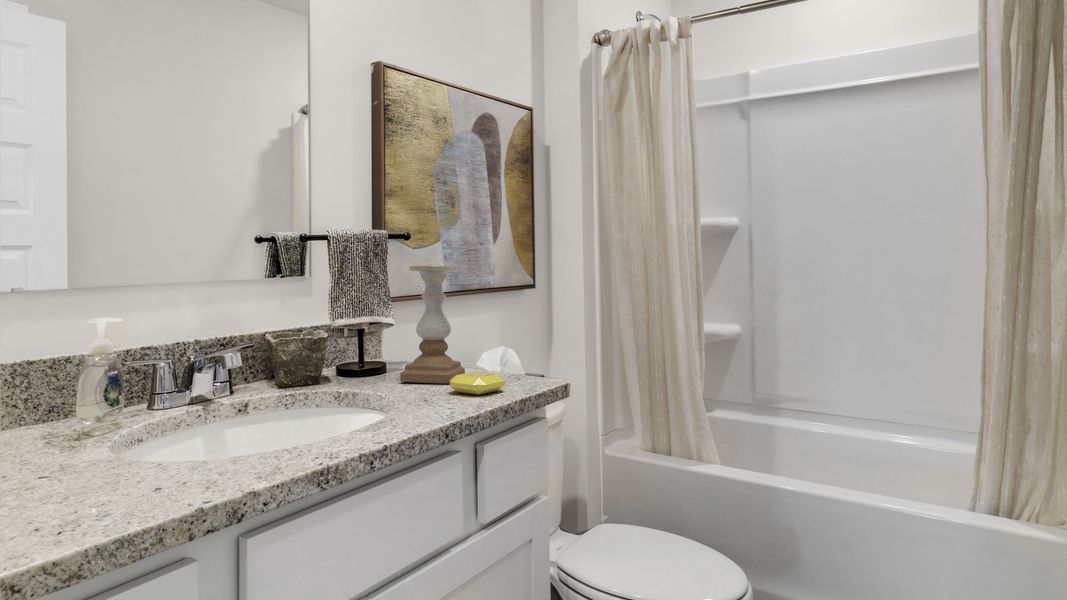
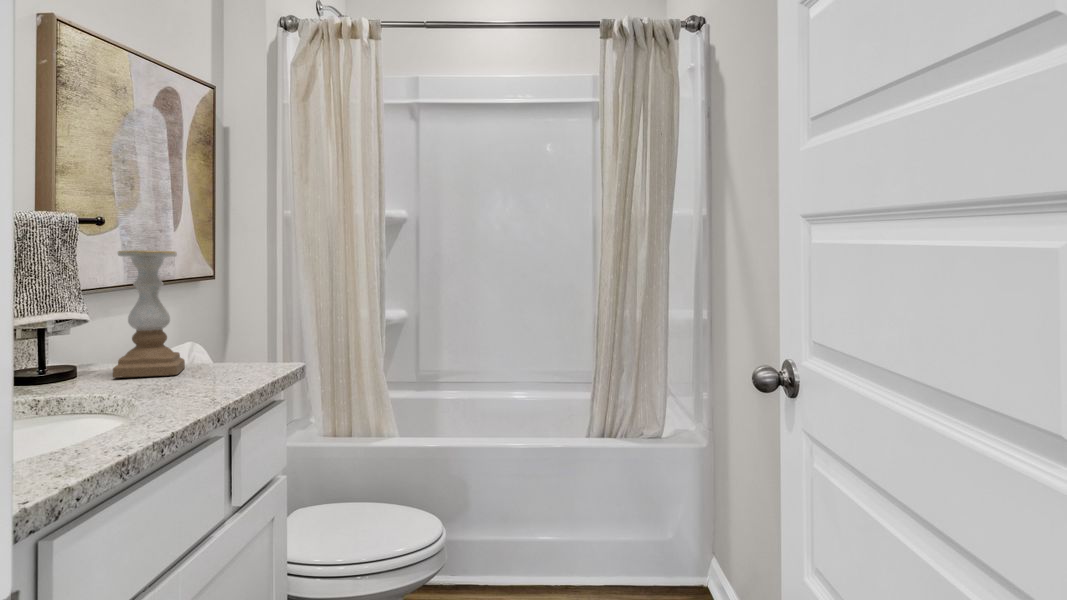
soap bar: present [449,372,505,395] -> none [185,360,248,381]

